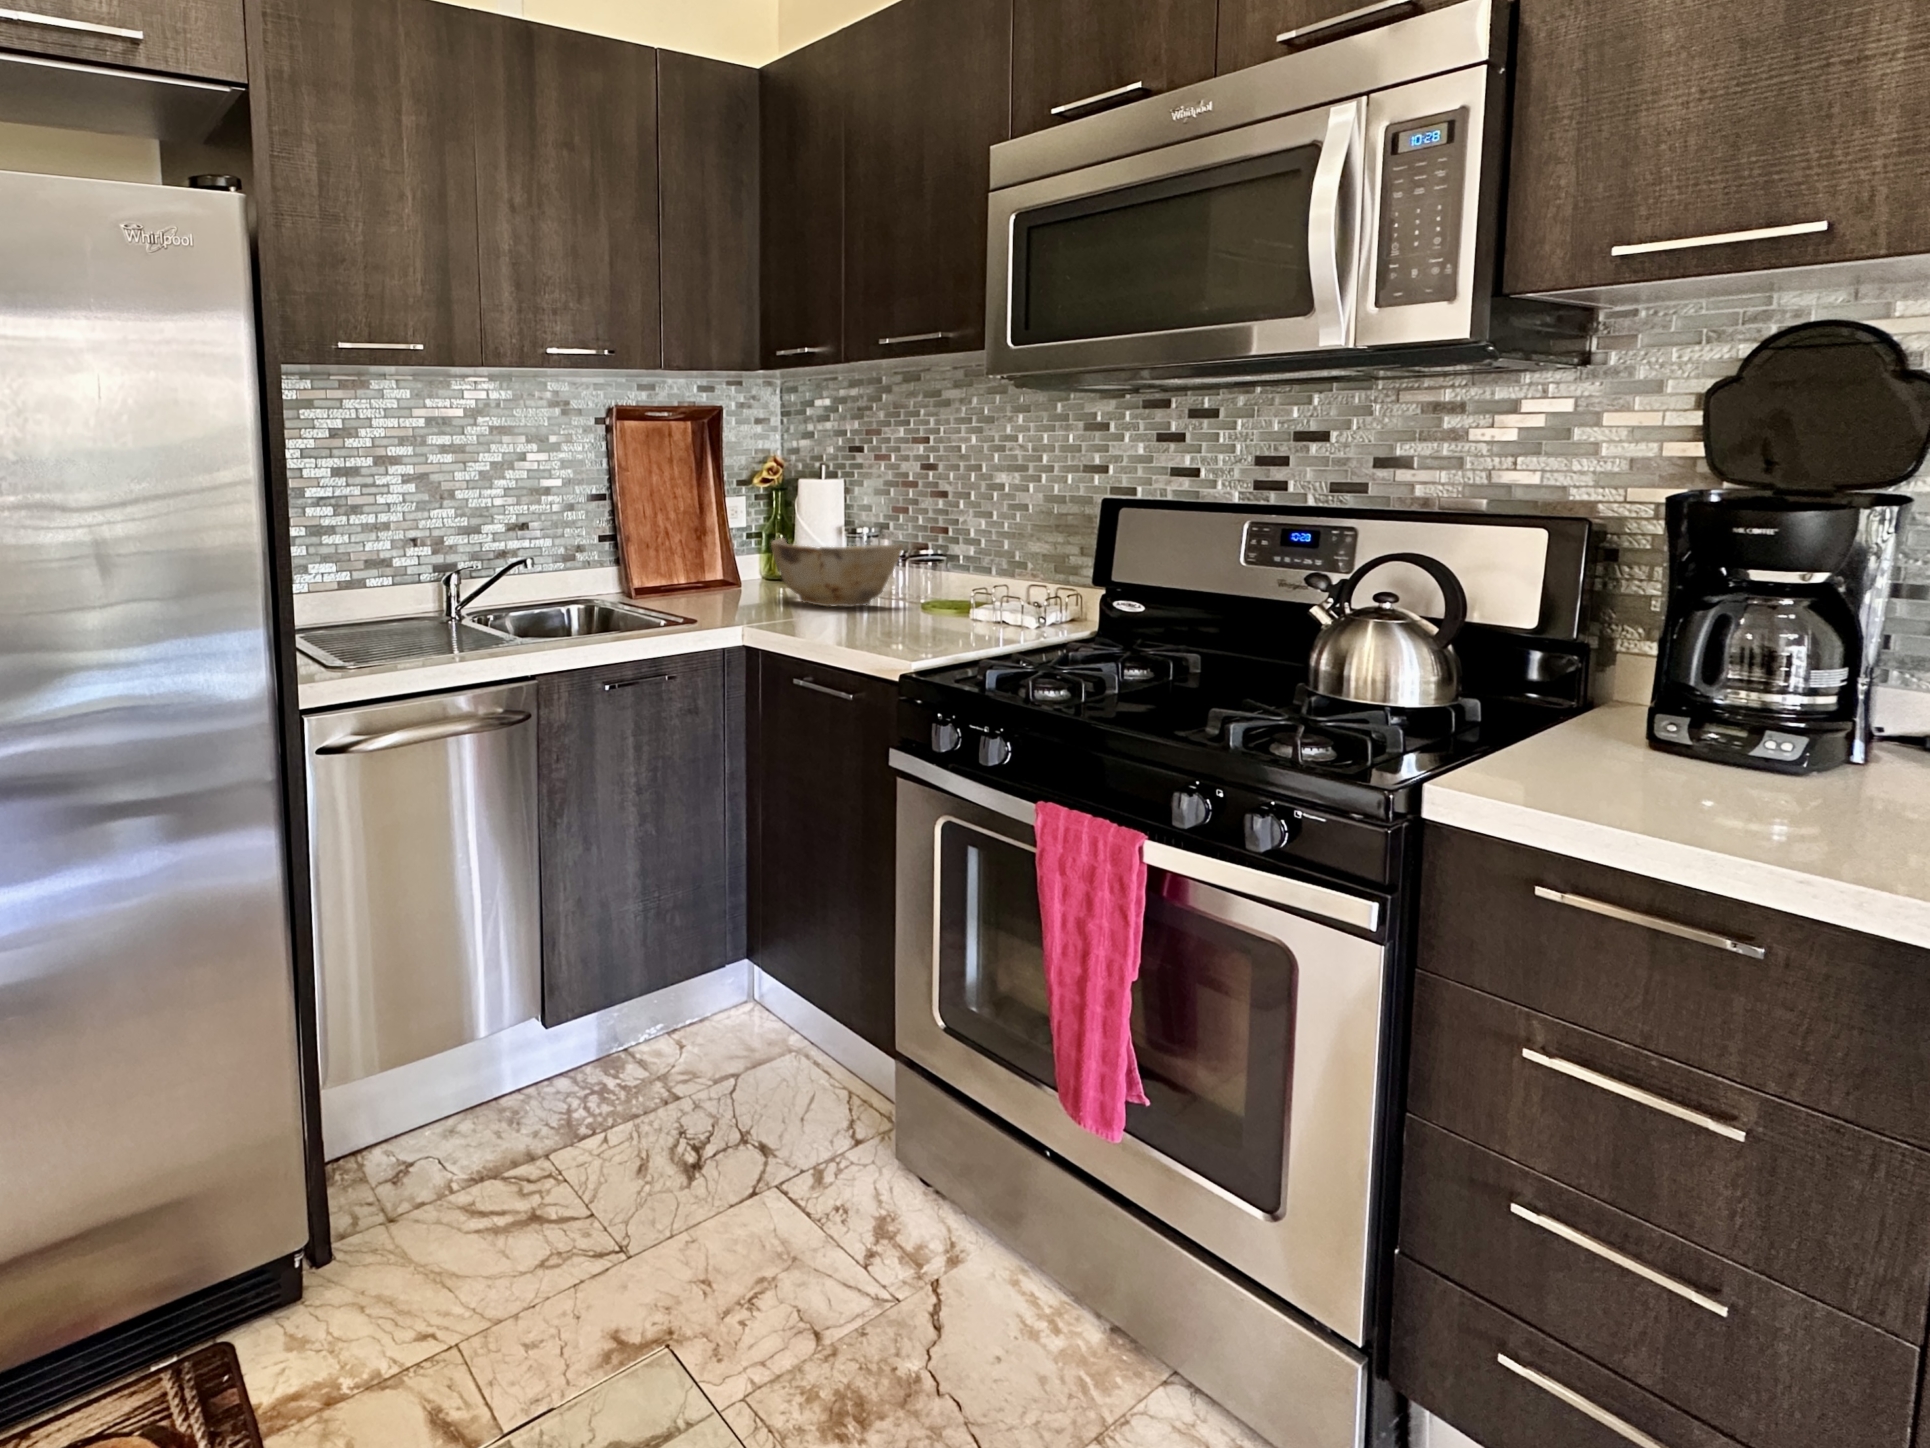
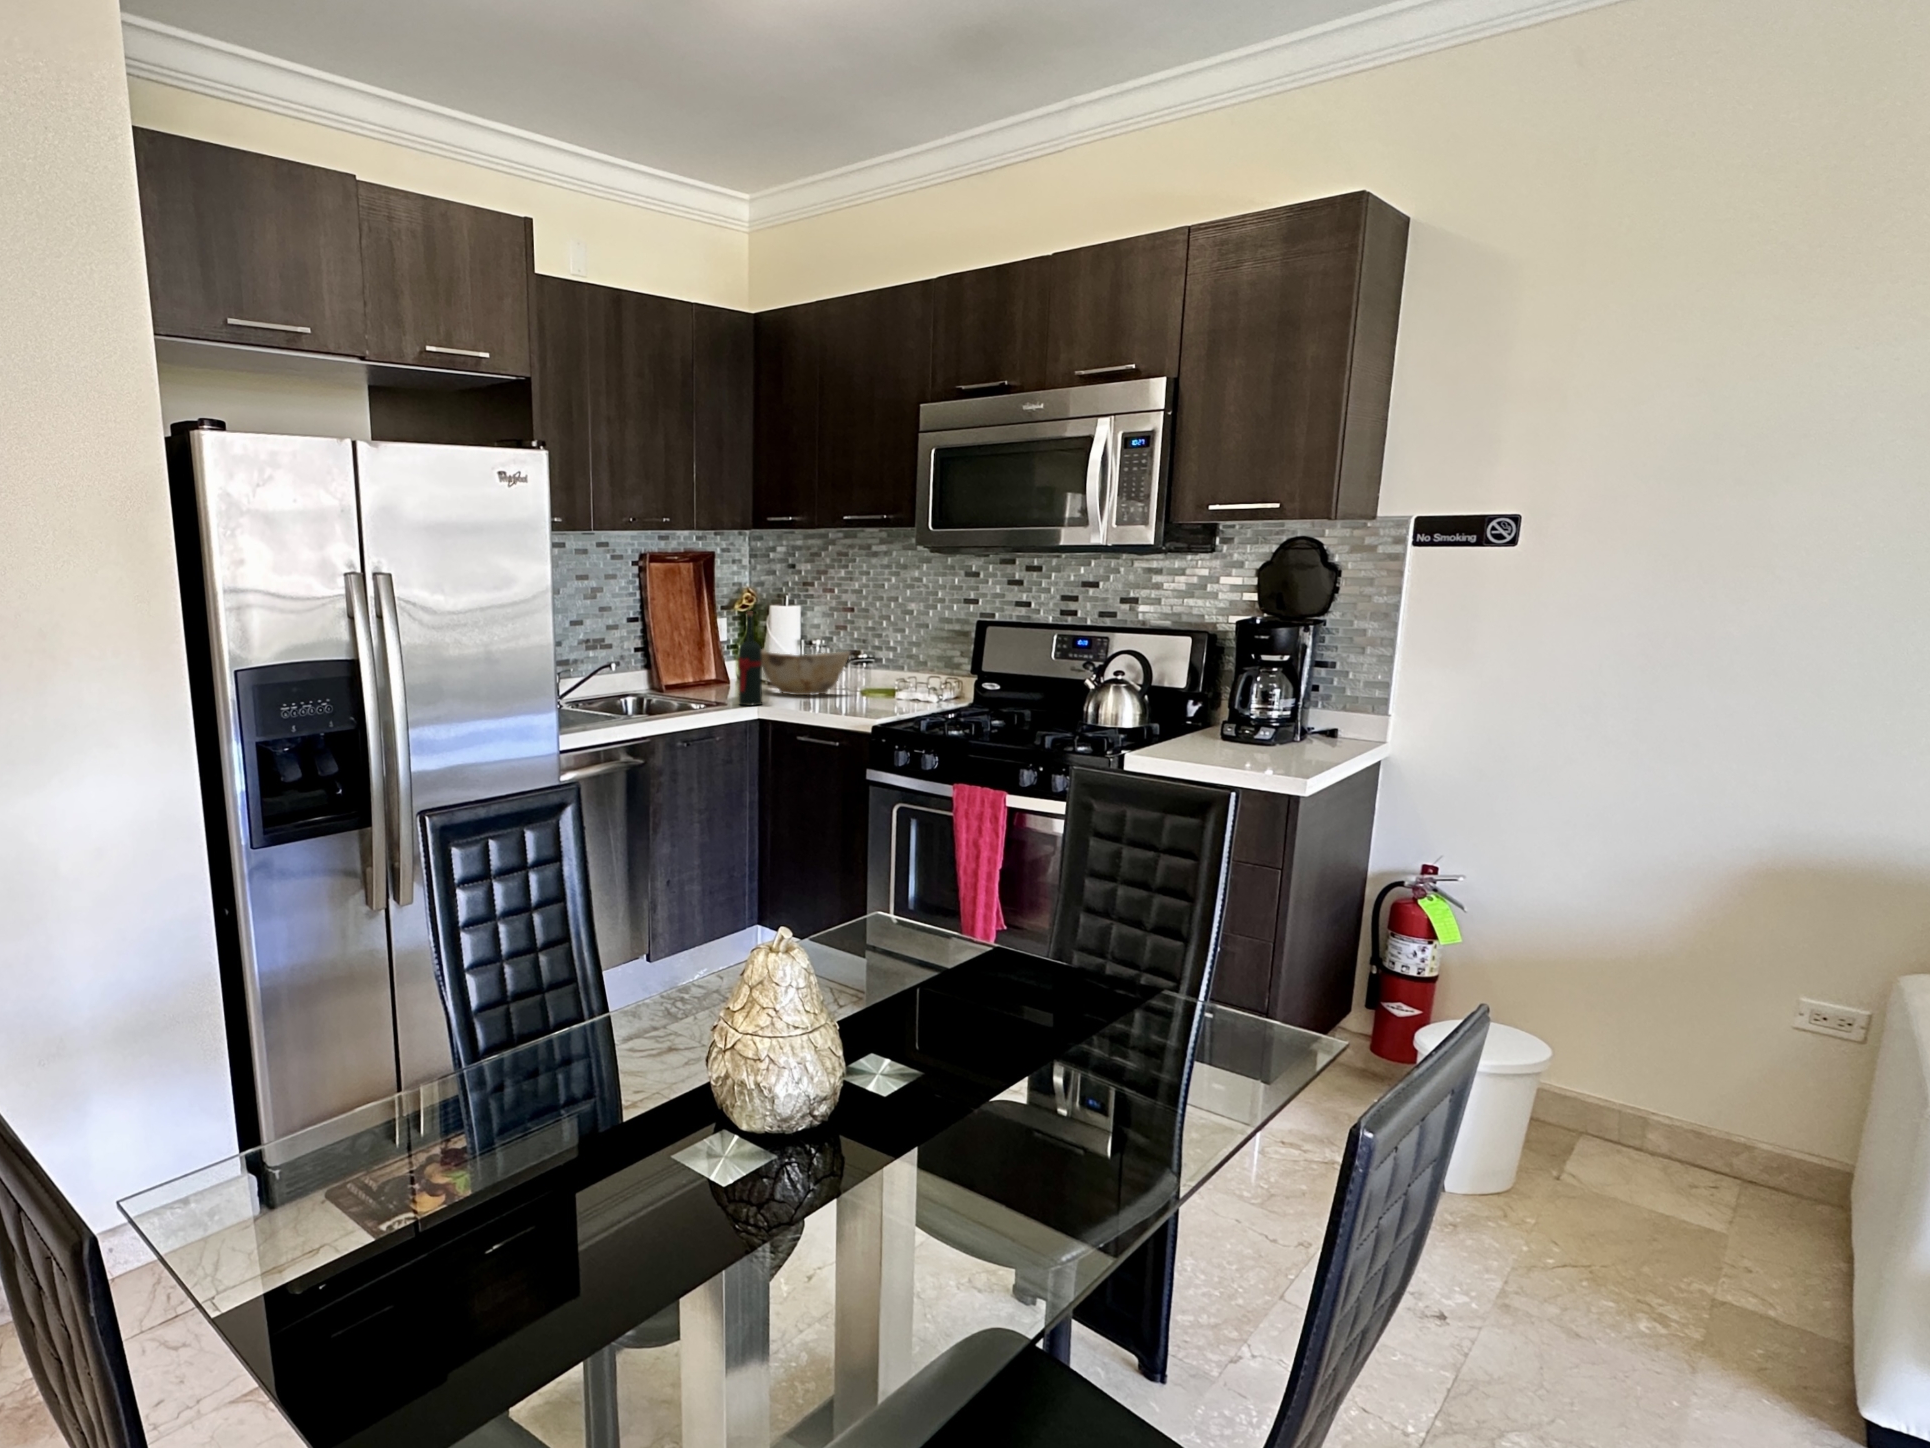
wine bottle: none [717,482,756,622] -> present [738,611,762,706]

